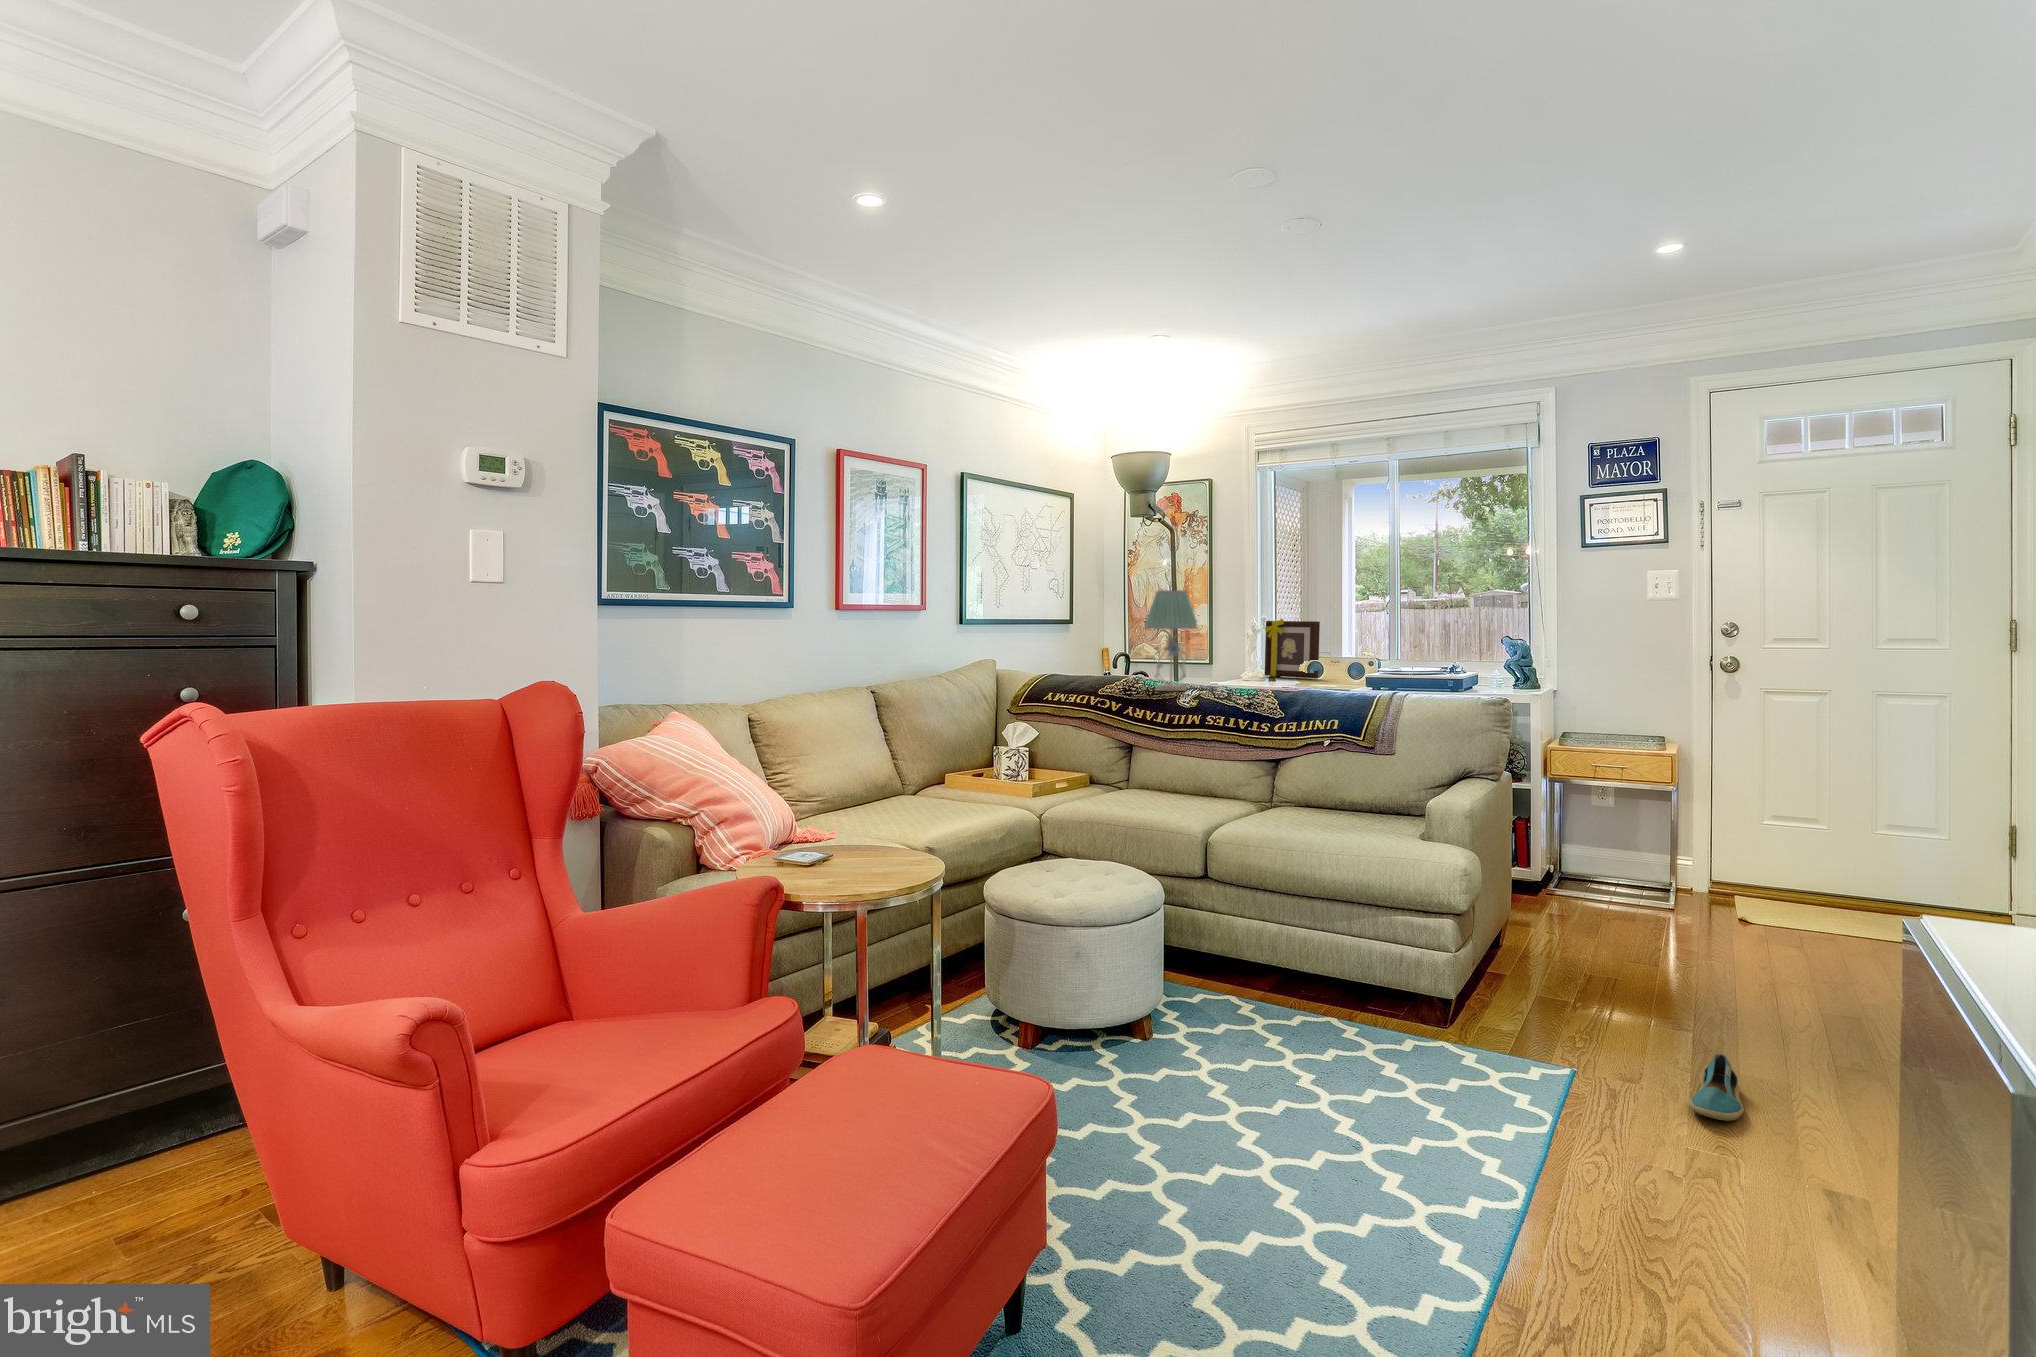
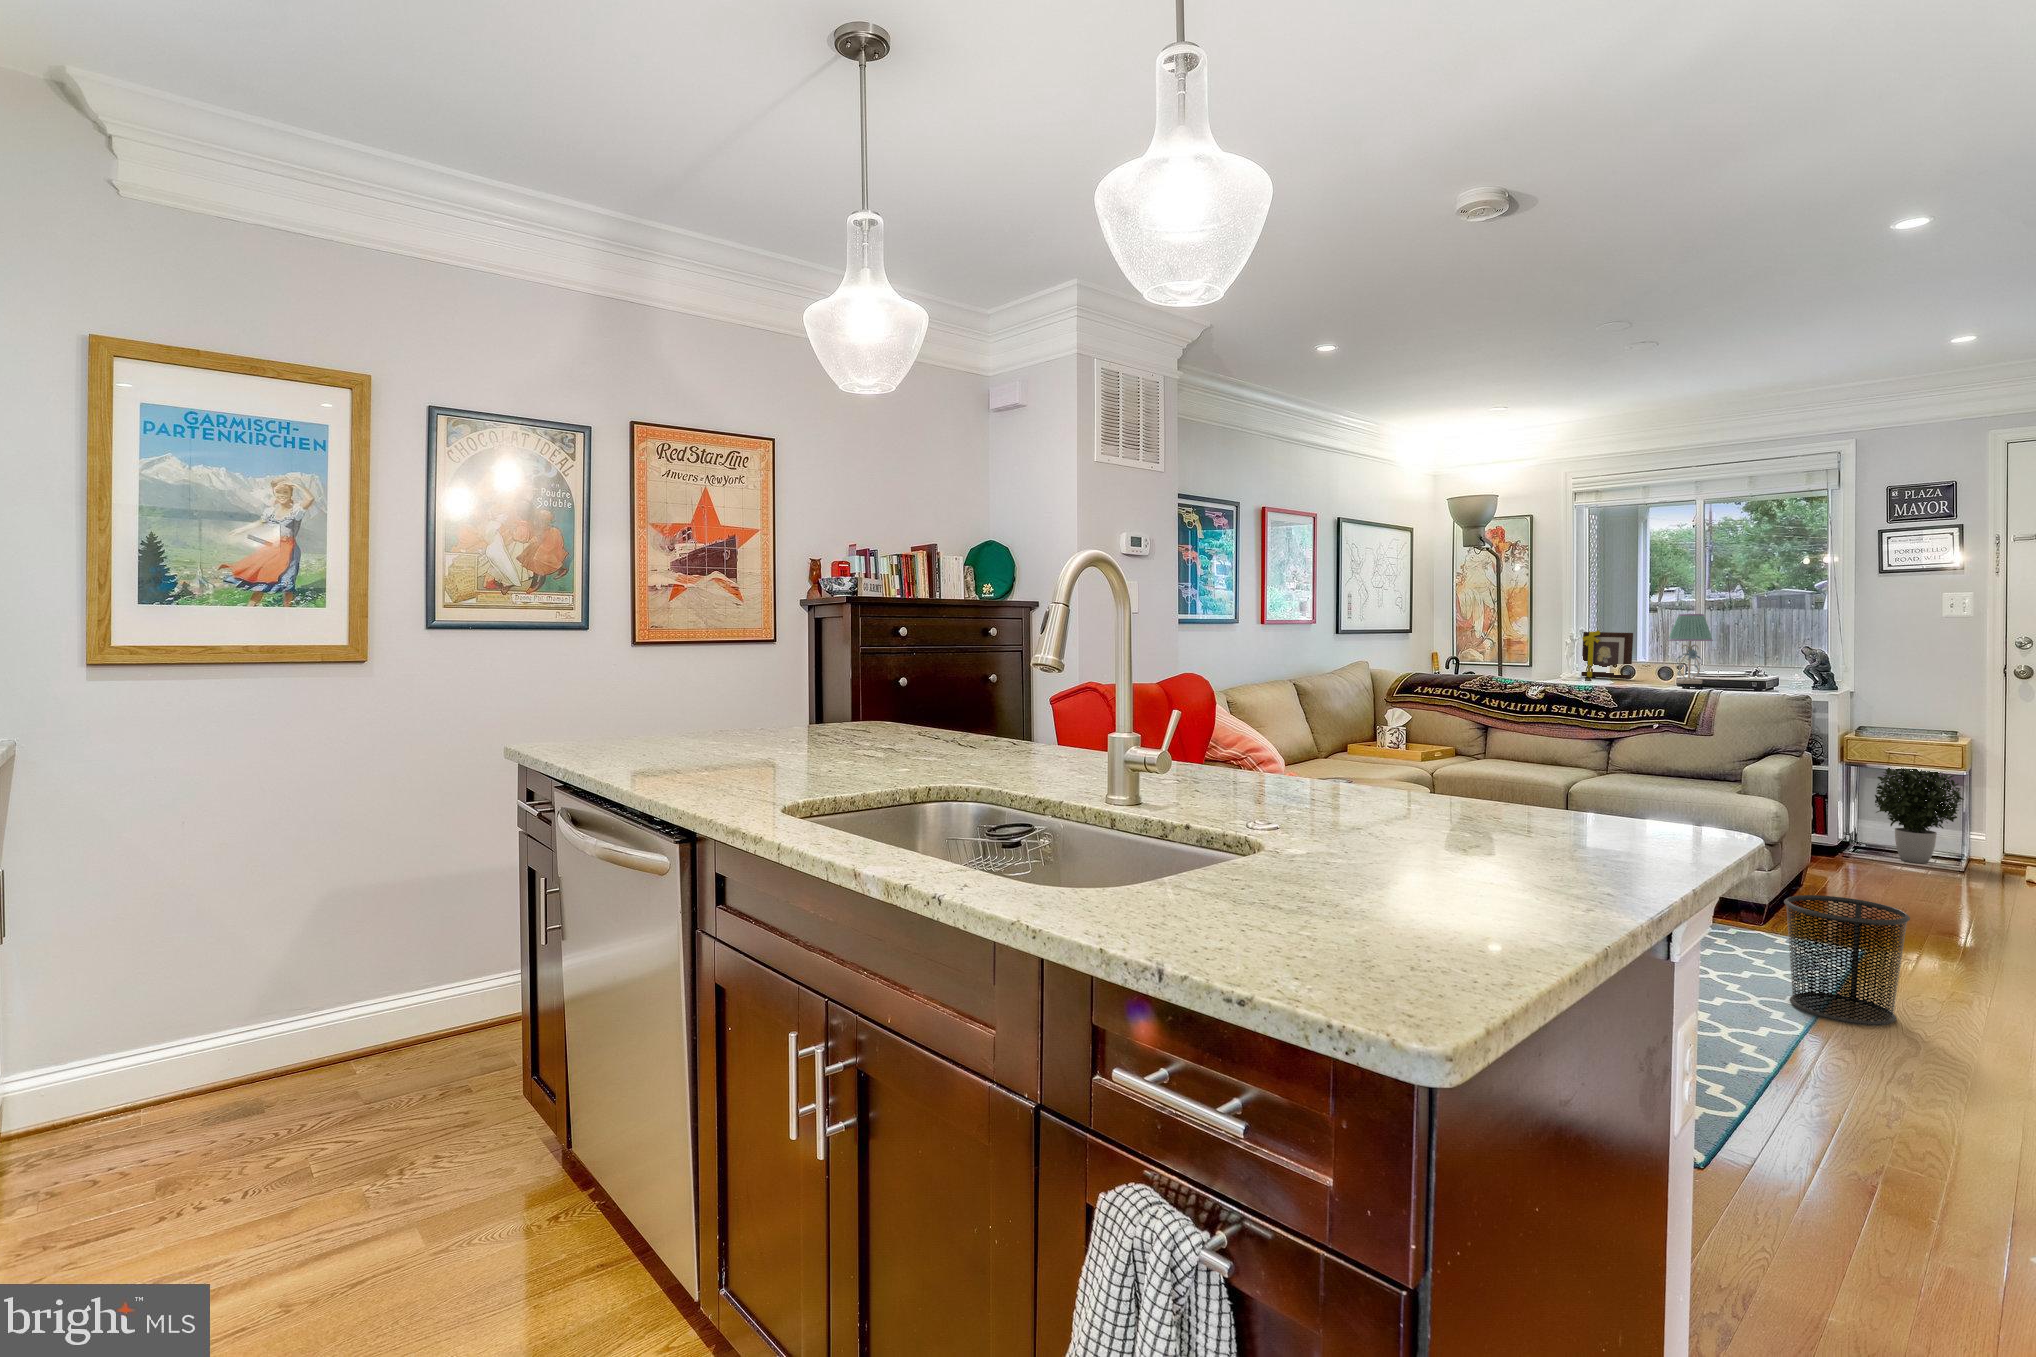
table lamp: present [1145,590,1198,691] -> present [1668,614,1713,684]
potted plant: none [1580,777,1675,900] -> present [1875,768,1964,863]
waste bin: none [1458,1029,1639,1265] -> present [1784,895,1910,1025]
shoe: present [1689,1054,1744,1121] -> none [1954,942,1998,979]

